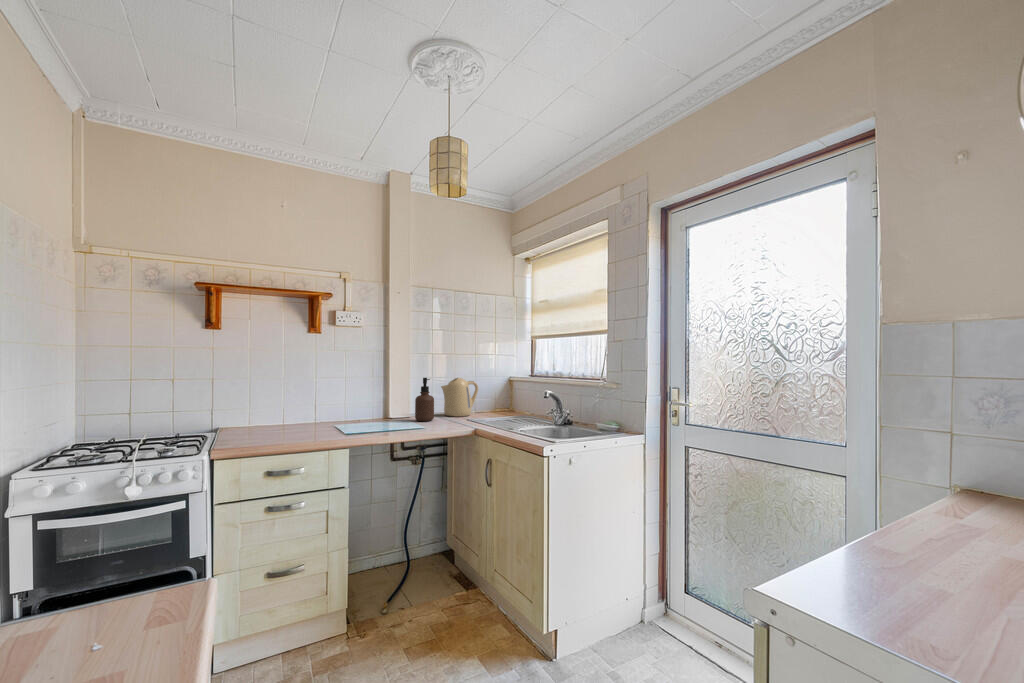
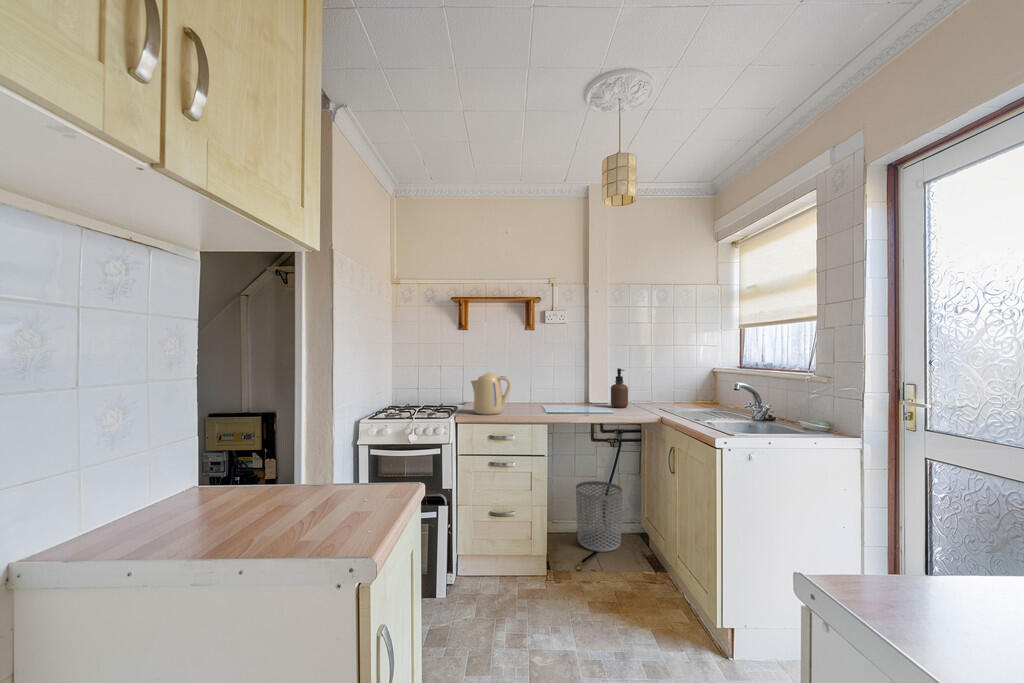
kettle: present [441,378,478,417] -> present [471,372,511,415]
waste bin: none [372,507,427,589] -> present [576,481,622,552]

